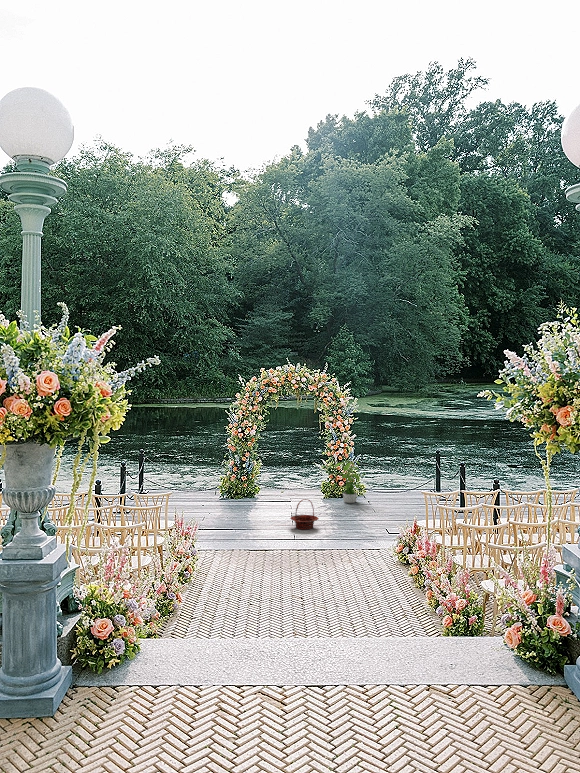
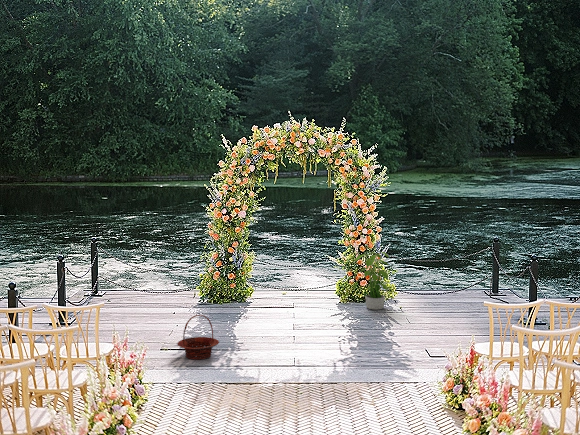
basket: present [291,499,319,529] -> present [177,315,219,359]

